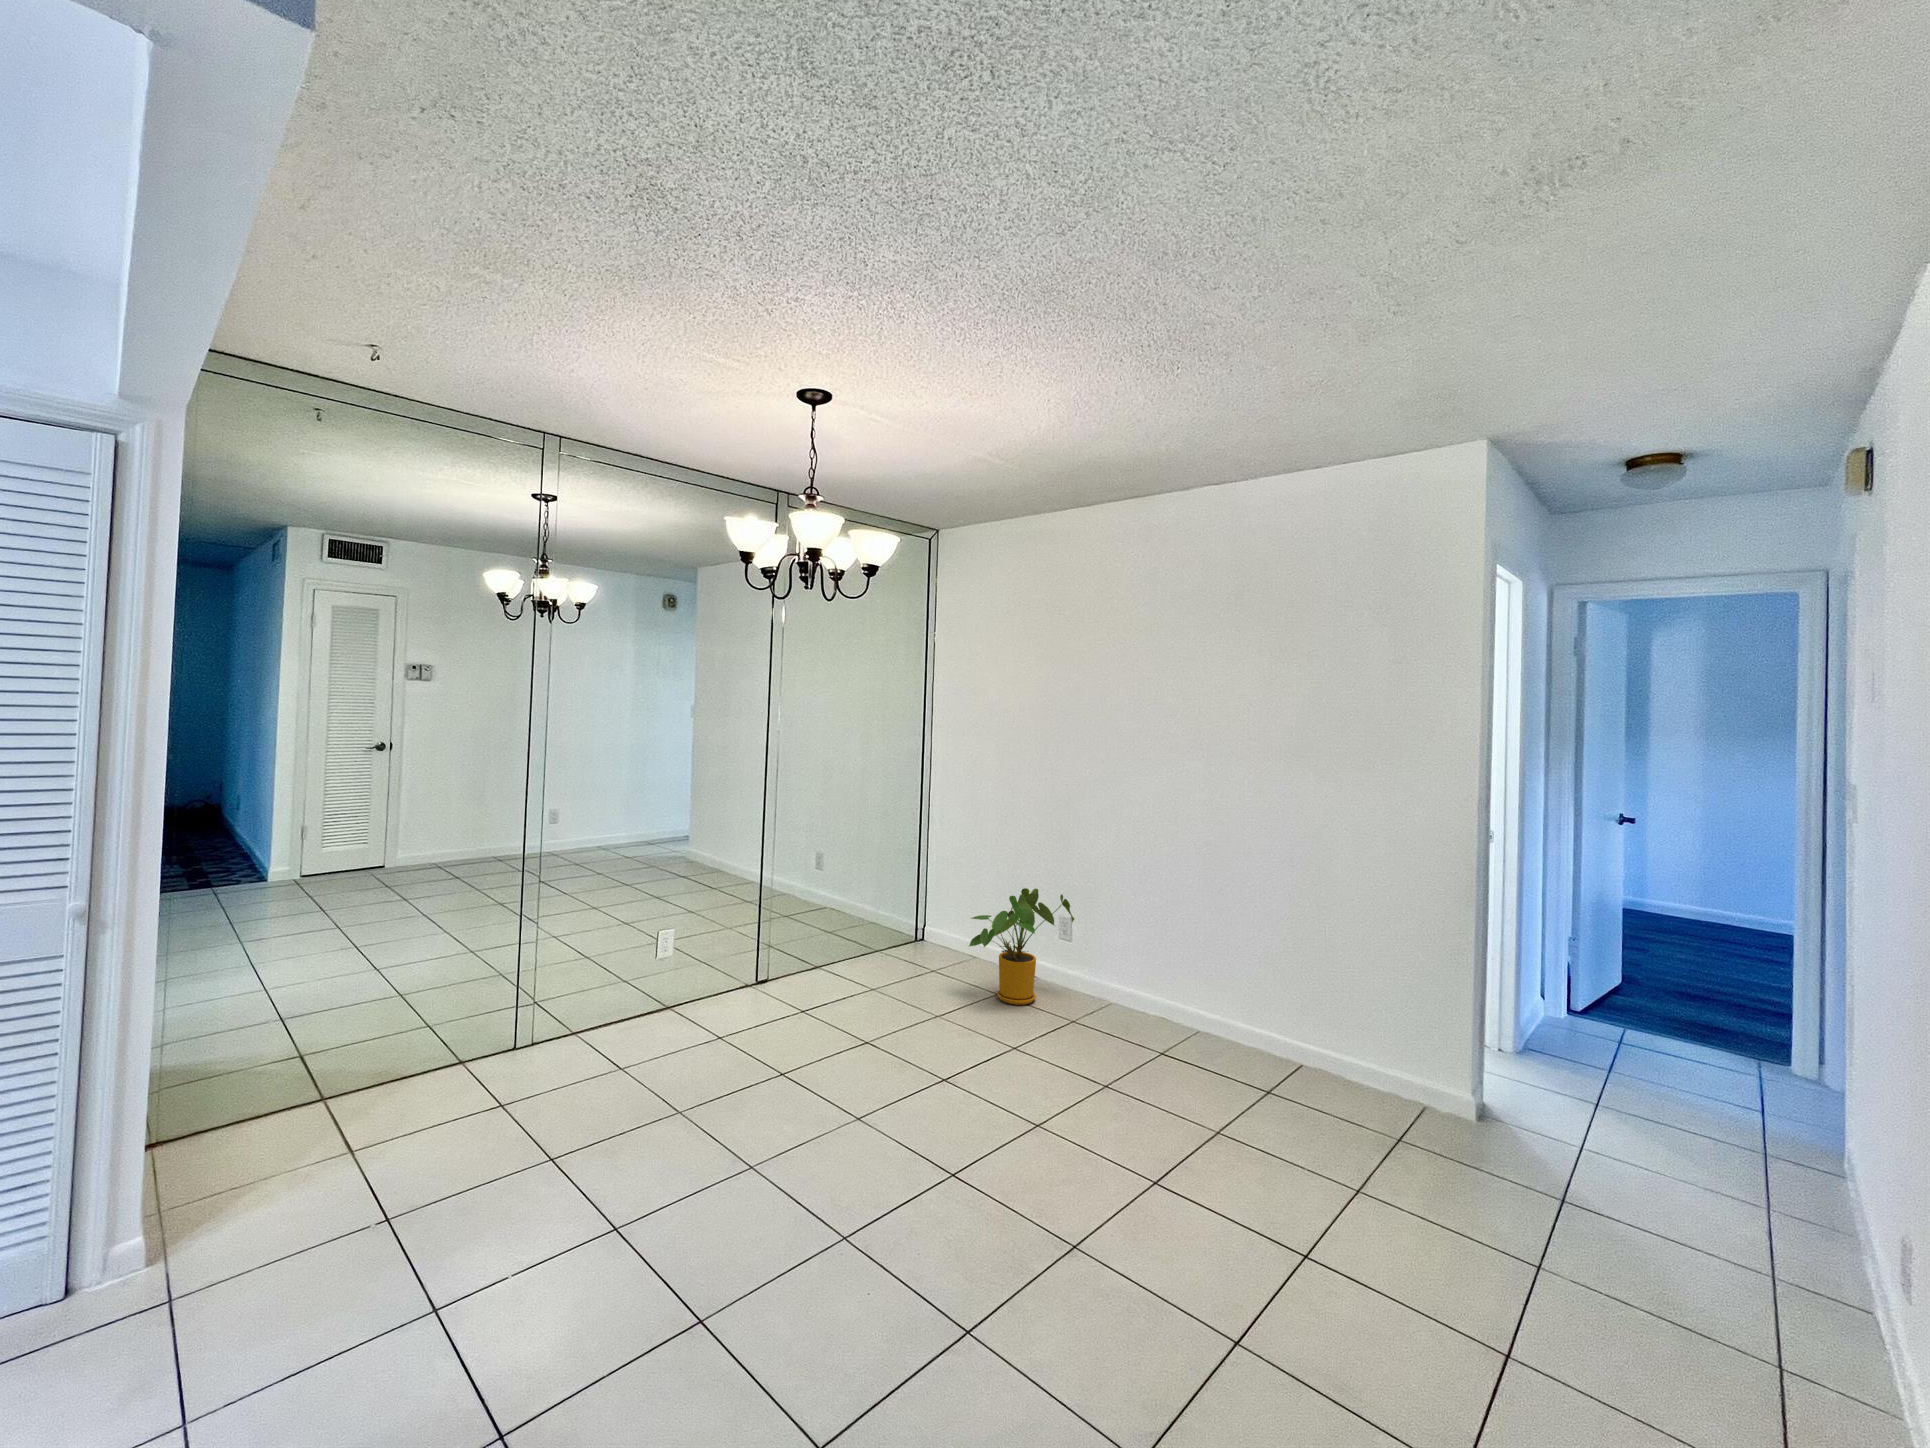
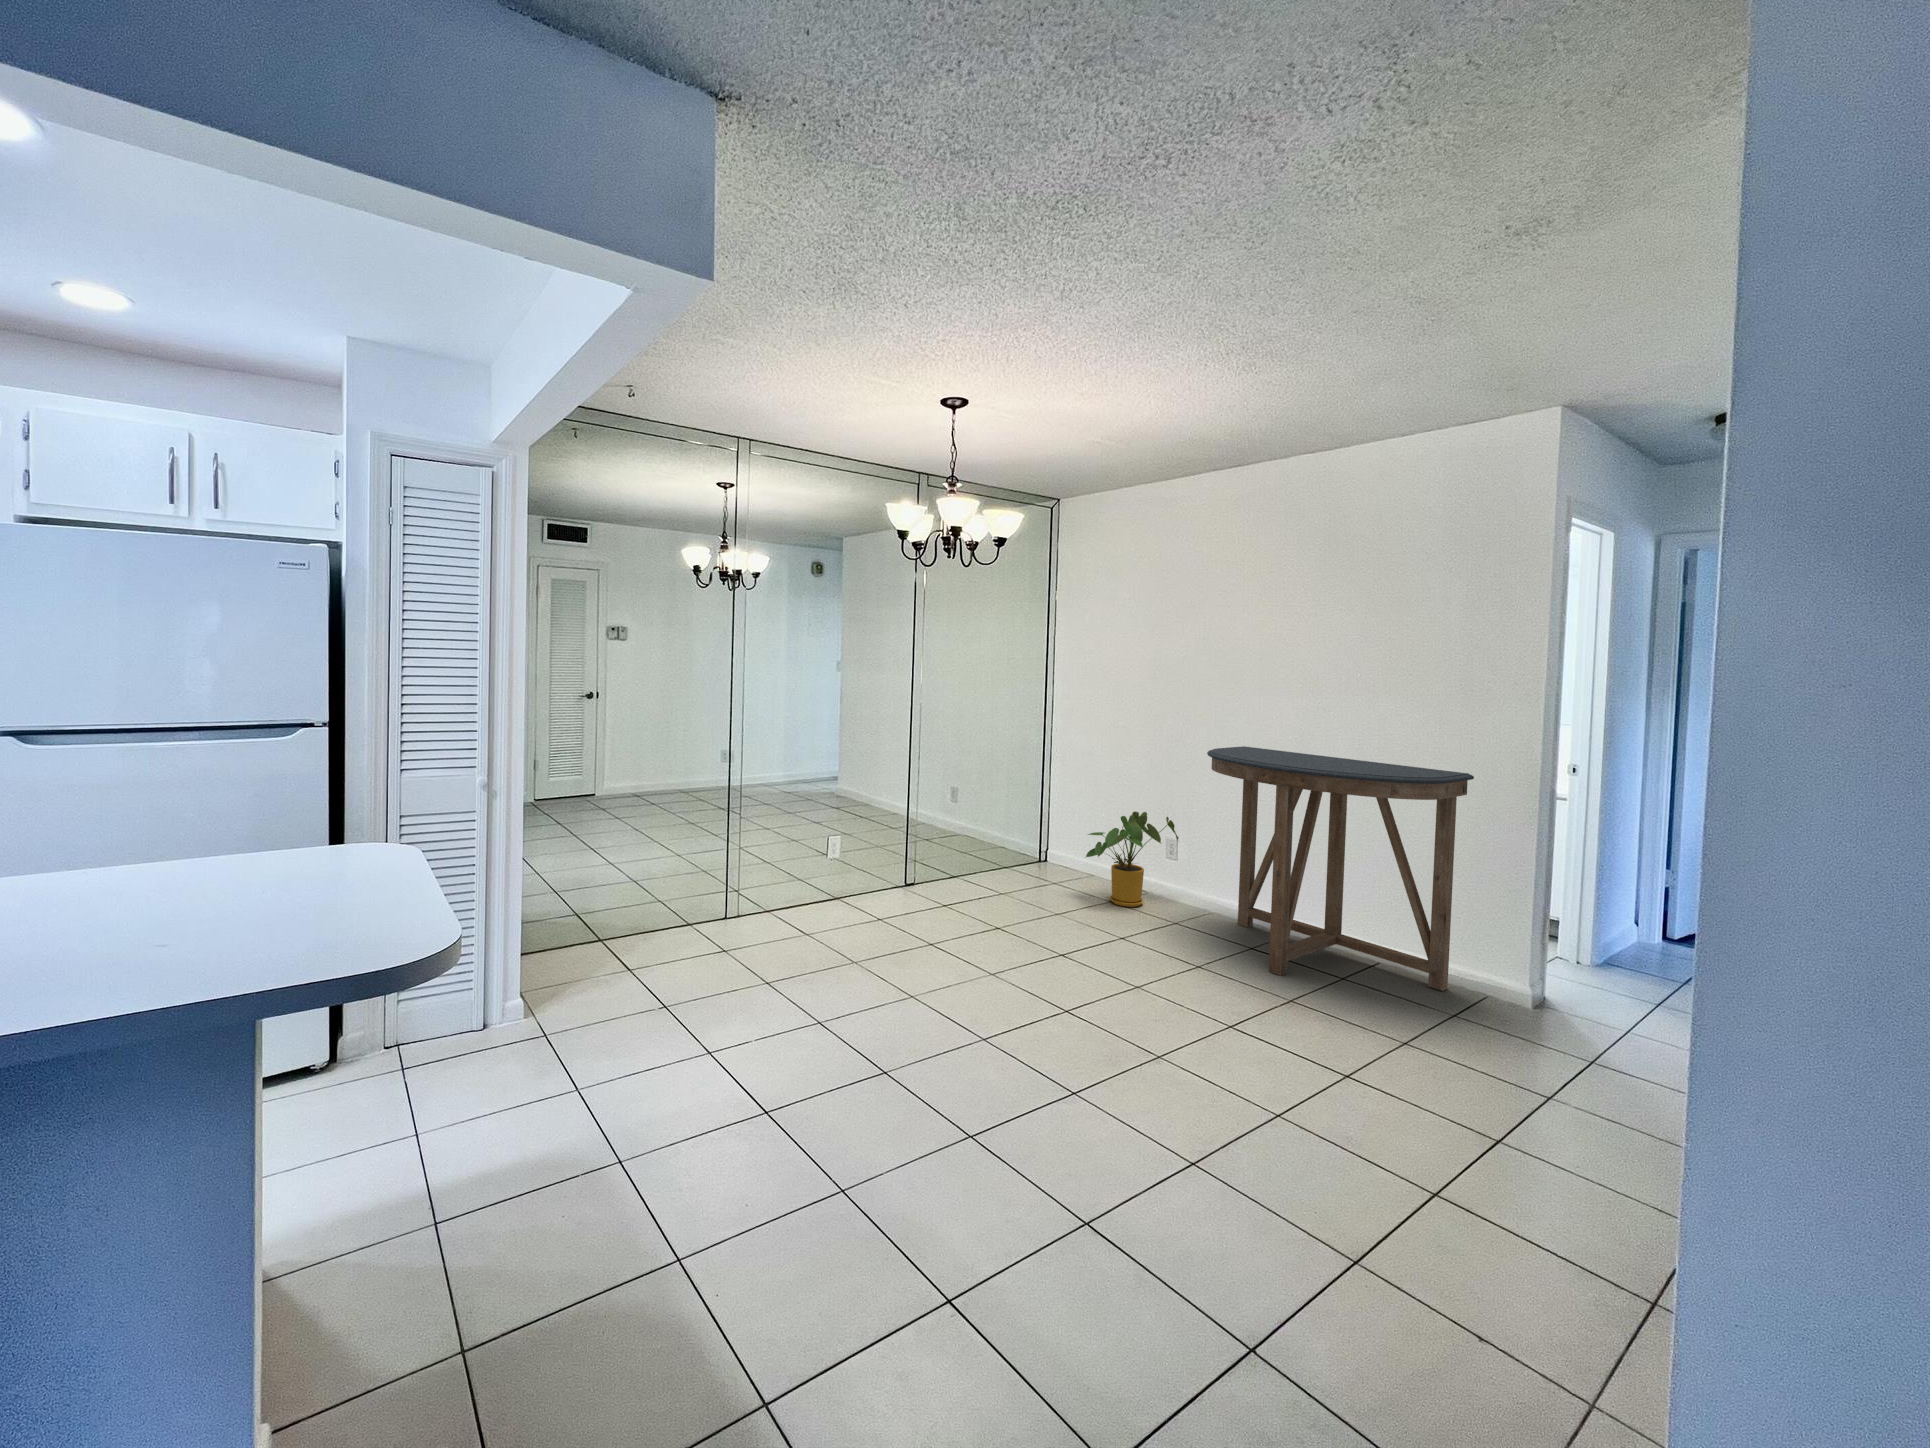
console table: none [1109,813,1406,1102] -> present [1207,746,1474,991]

